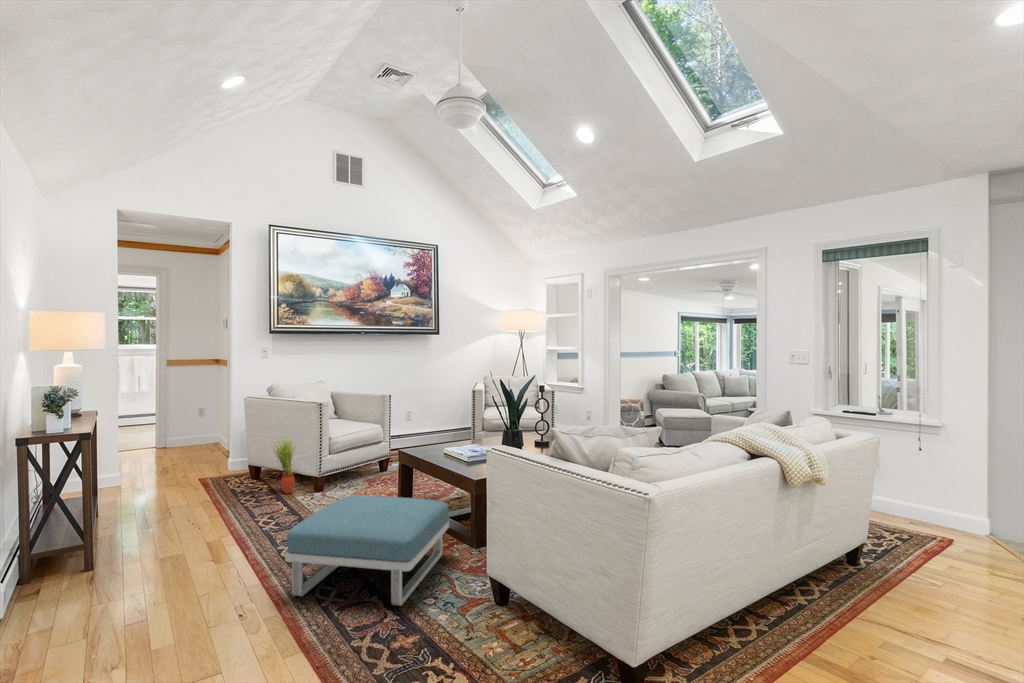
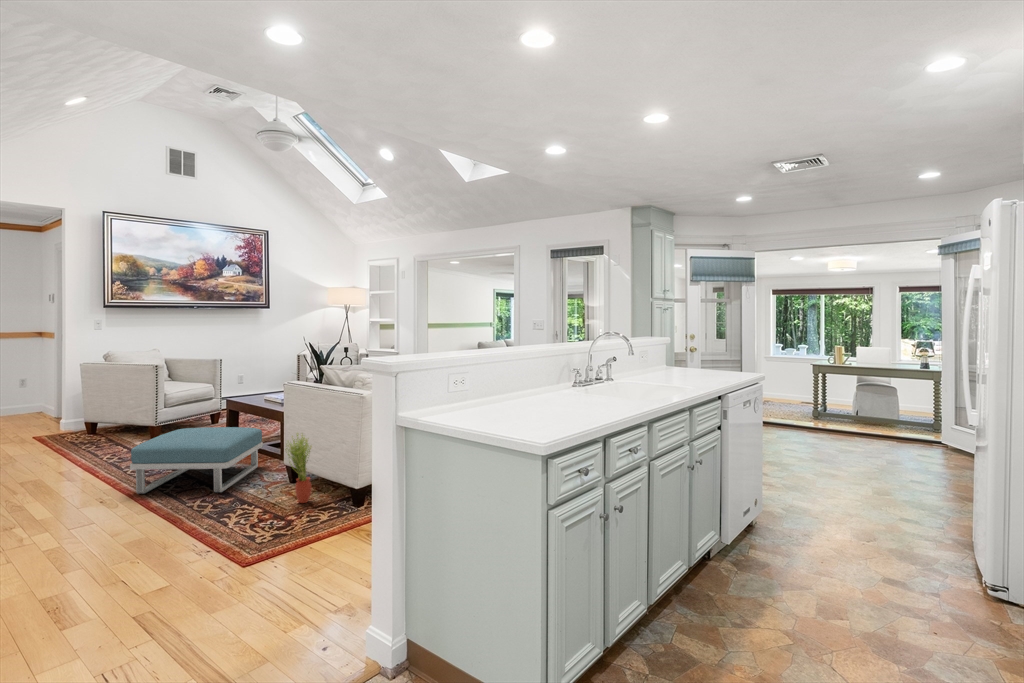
potted plant: present [274,437,296,494] -> present [286,433,312,503]

